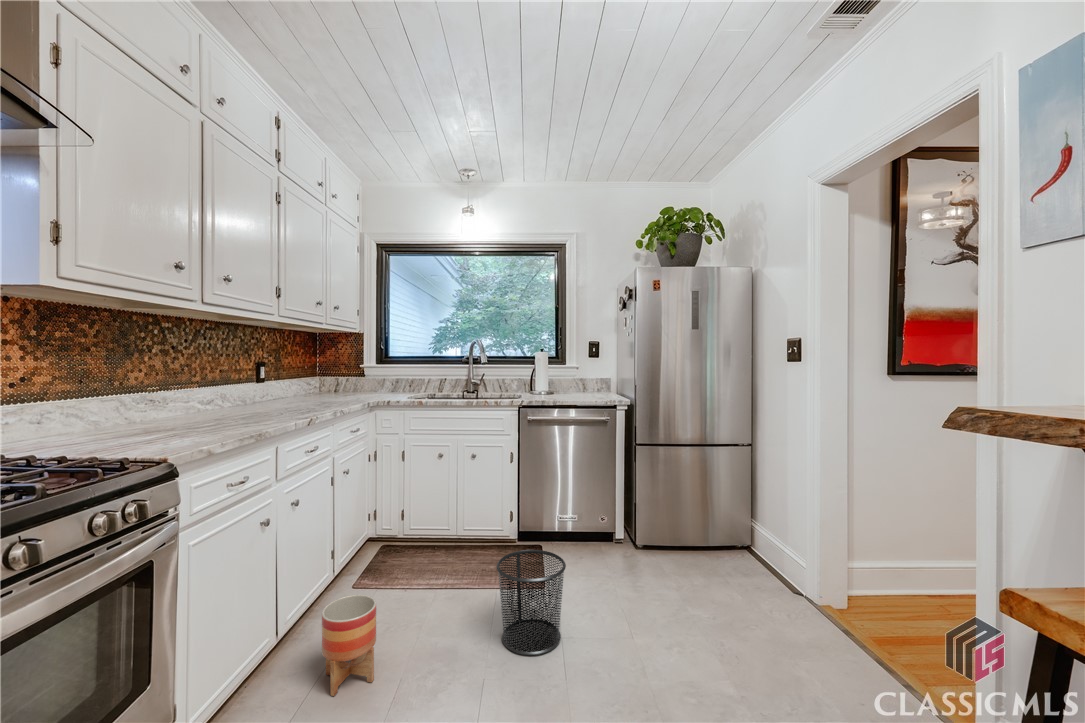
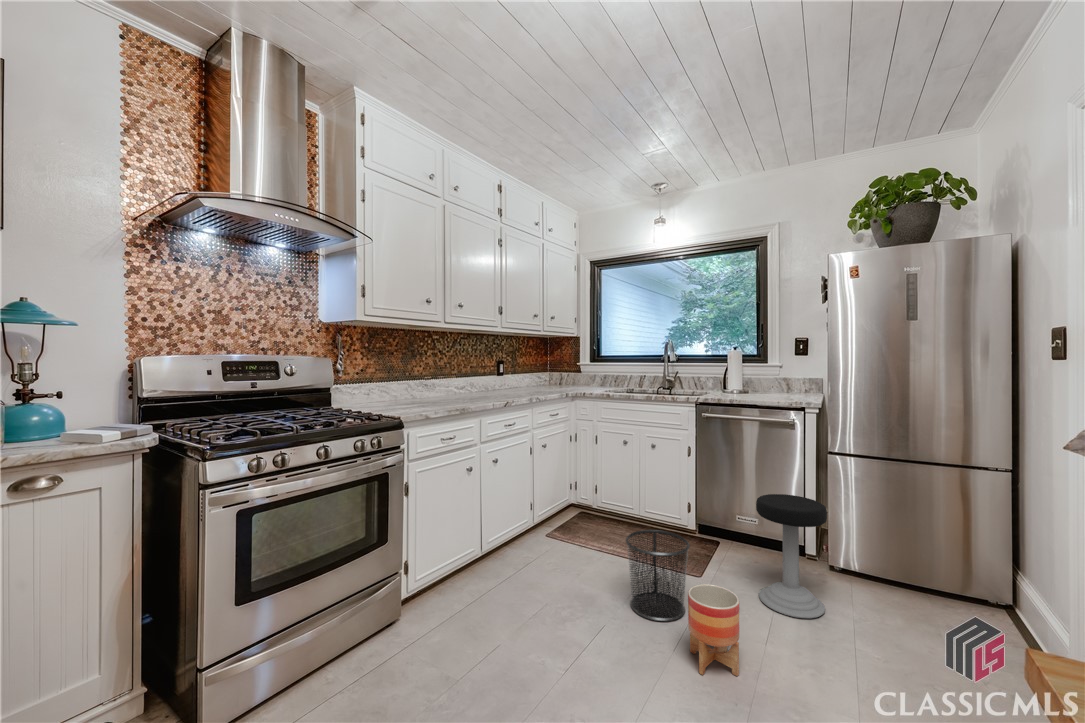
stool: none [602,488,661,603] -> present [756,494,827,619]
planter: present [322,595,376,696] -> present [688,584,740,676]

